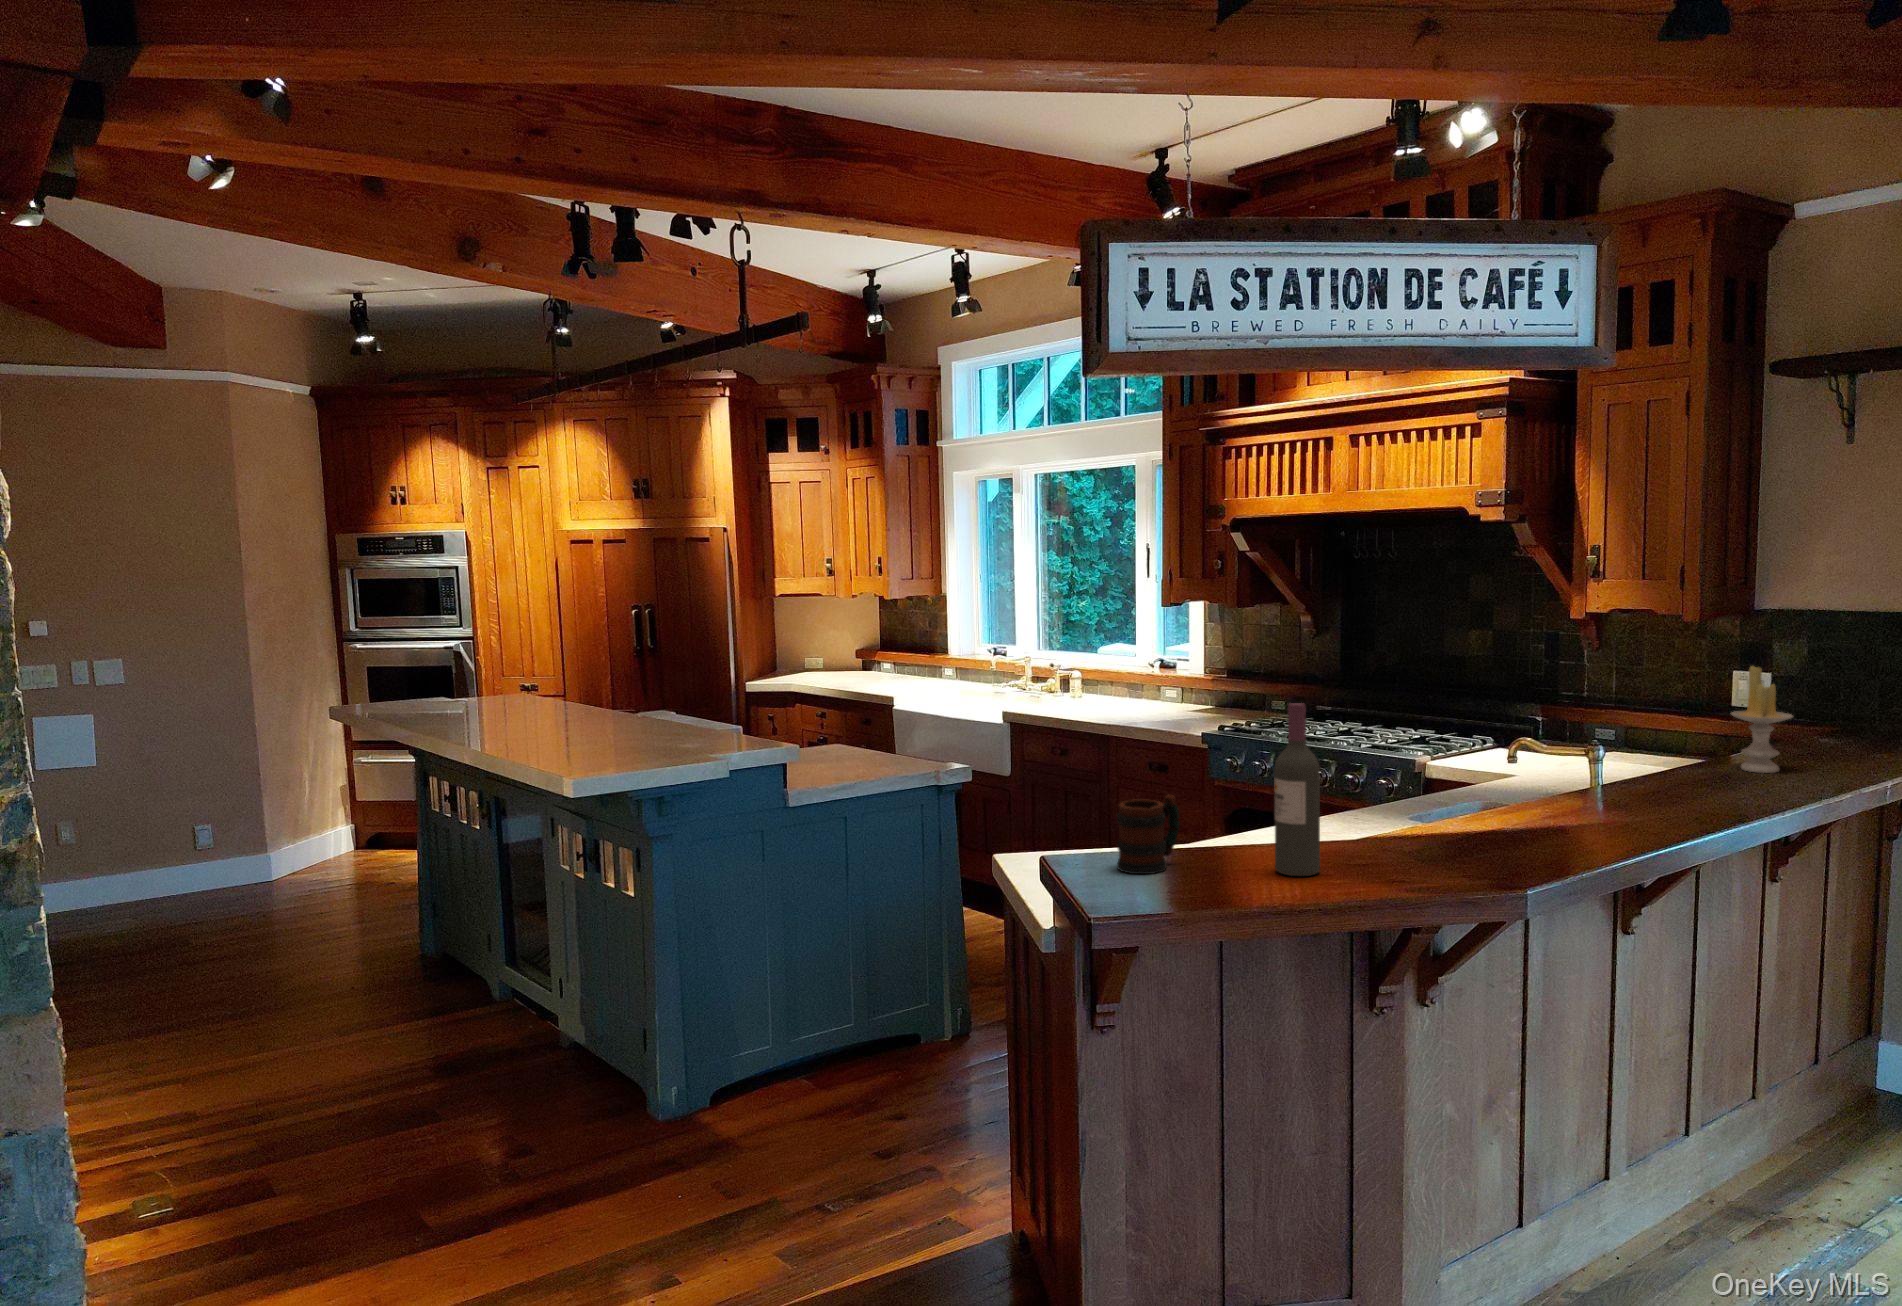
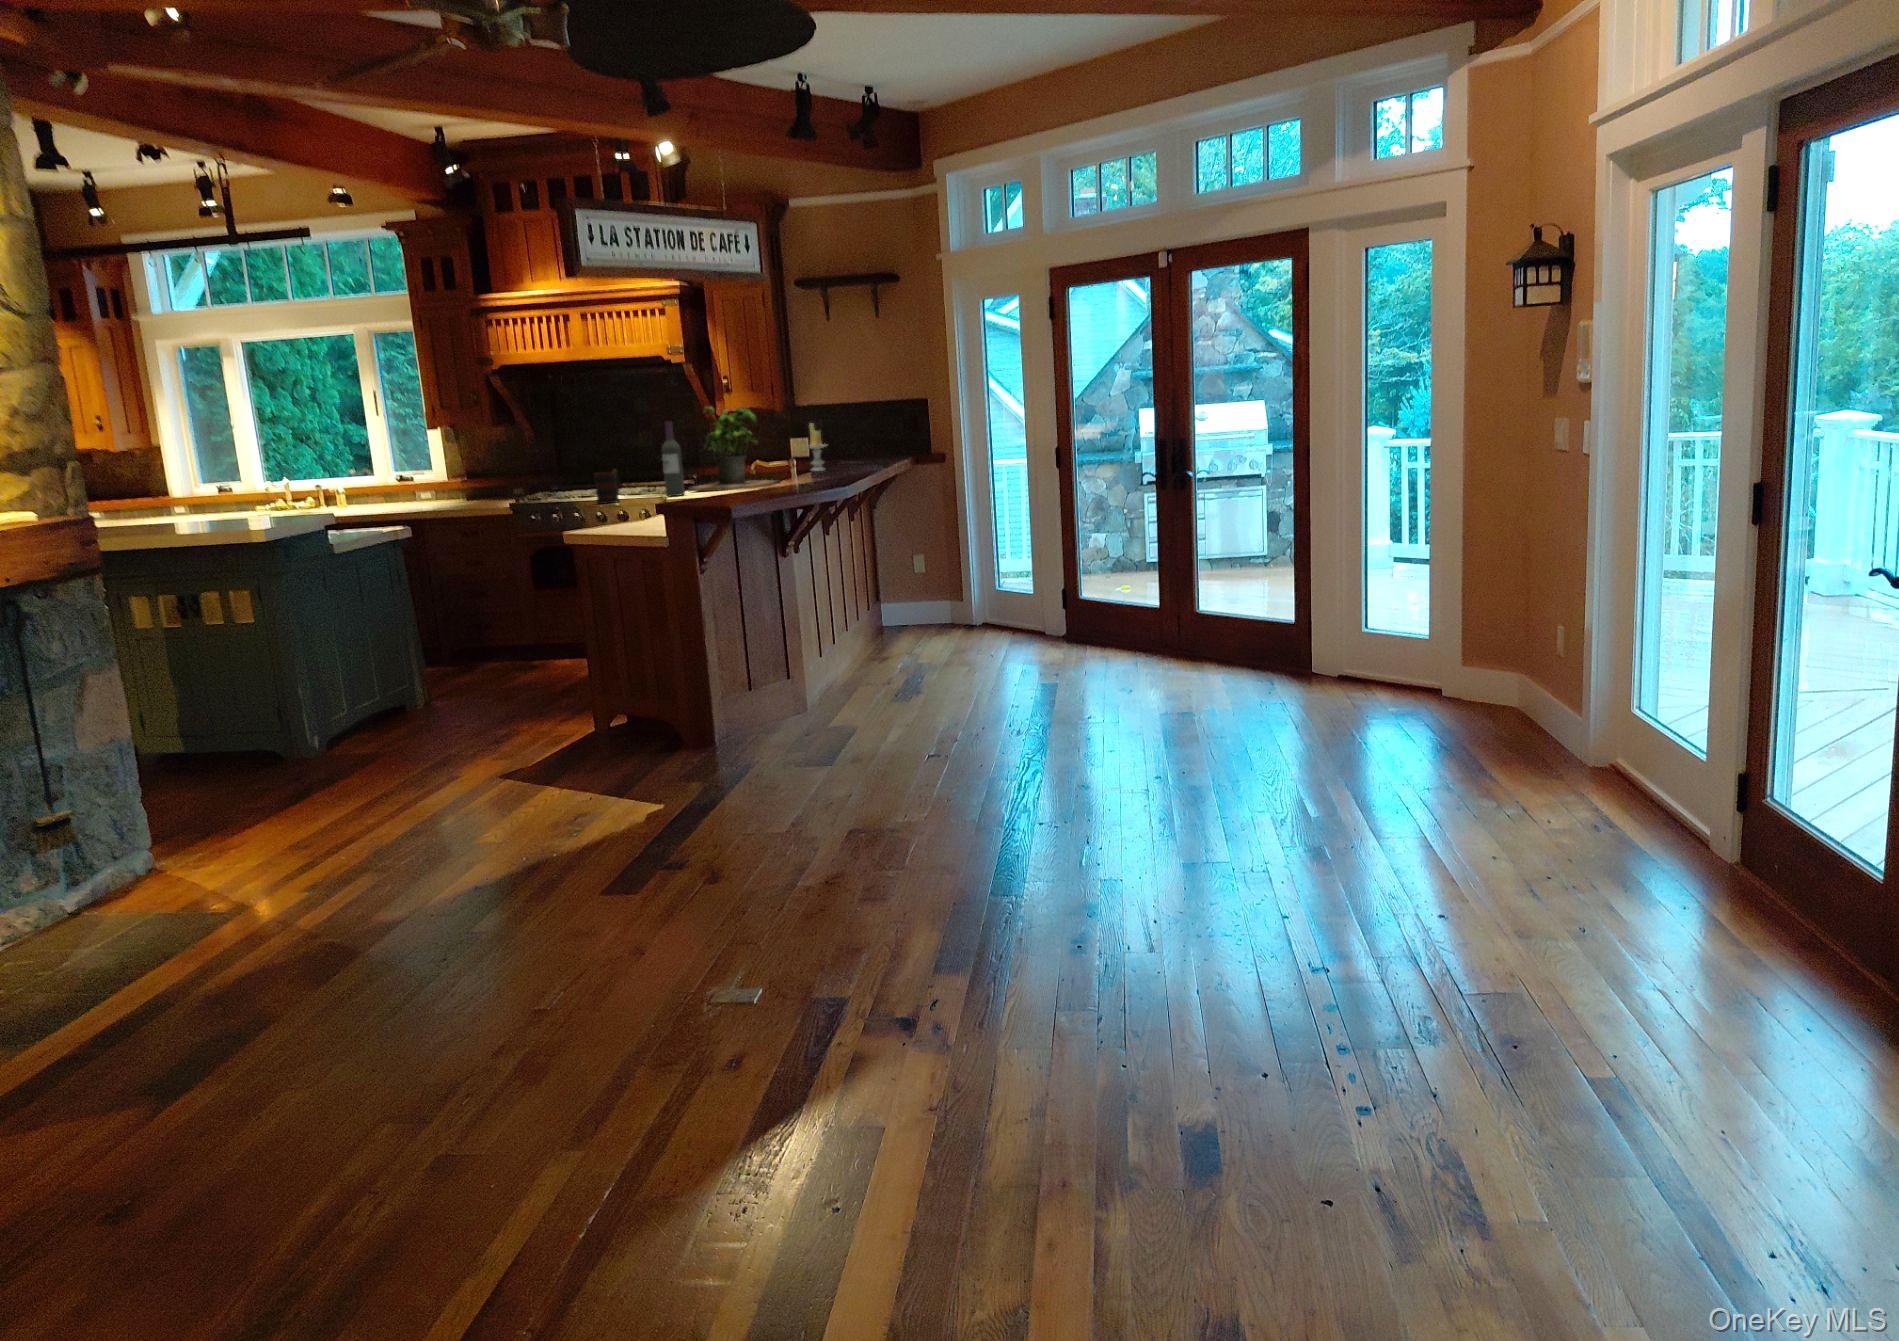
potted plant: none [1354,662,1599,884] -> present [689,407,781,491]

